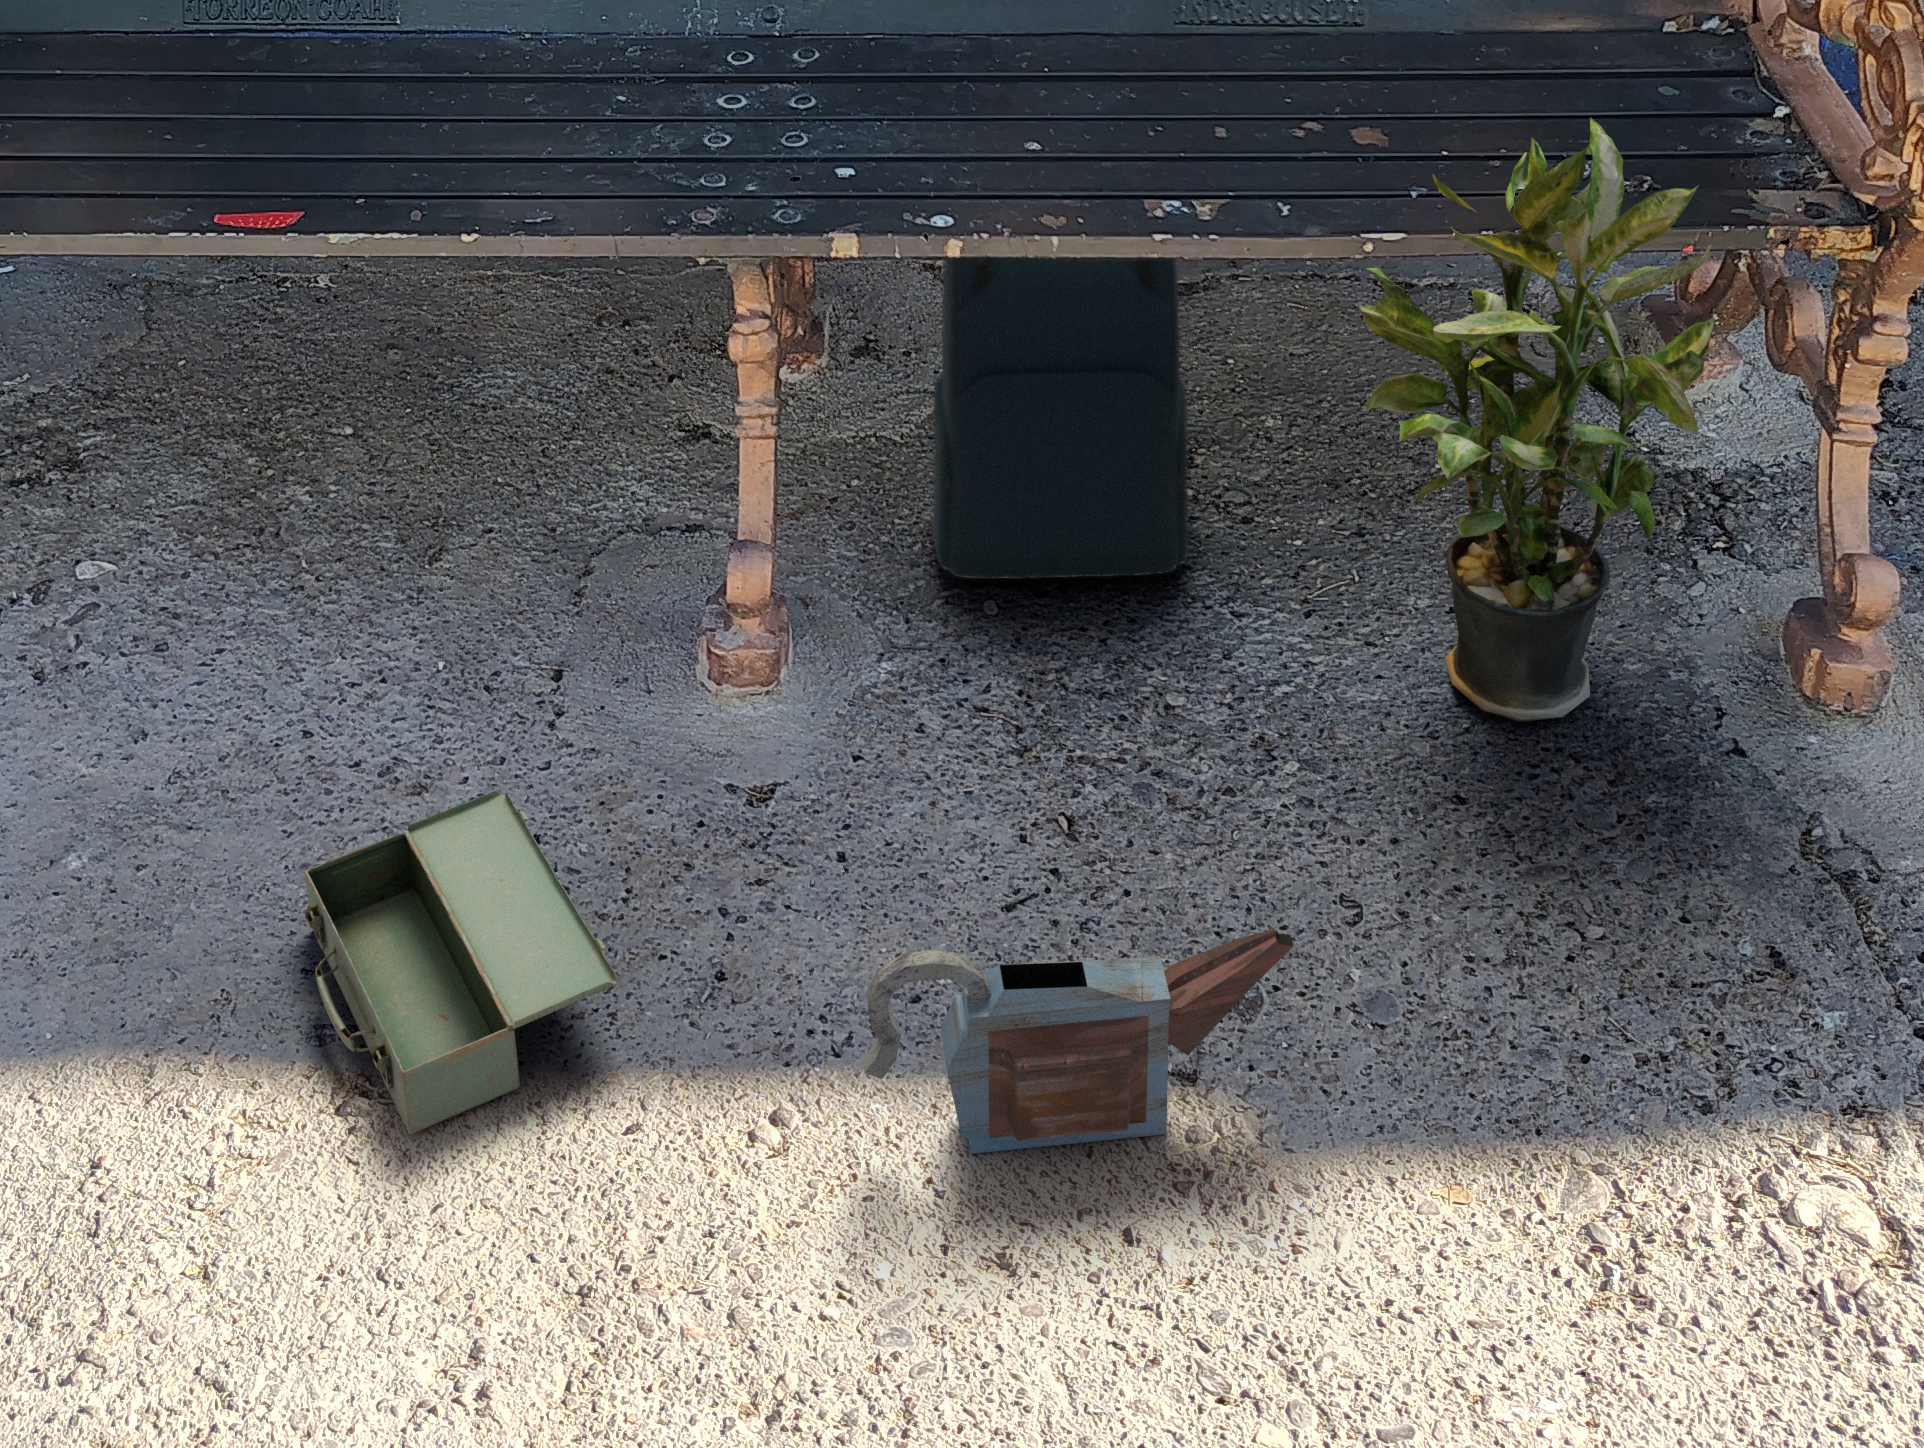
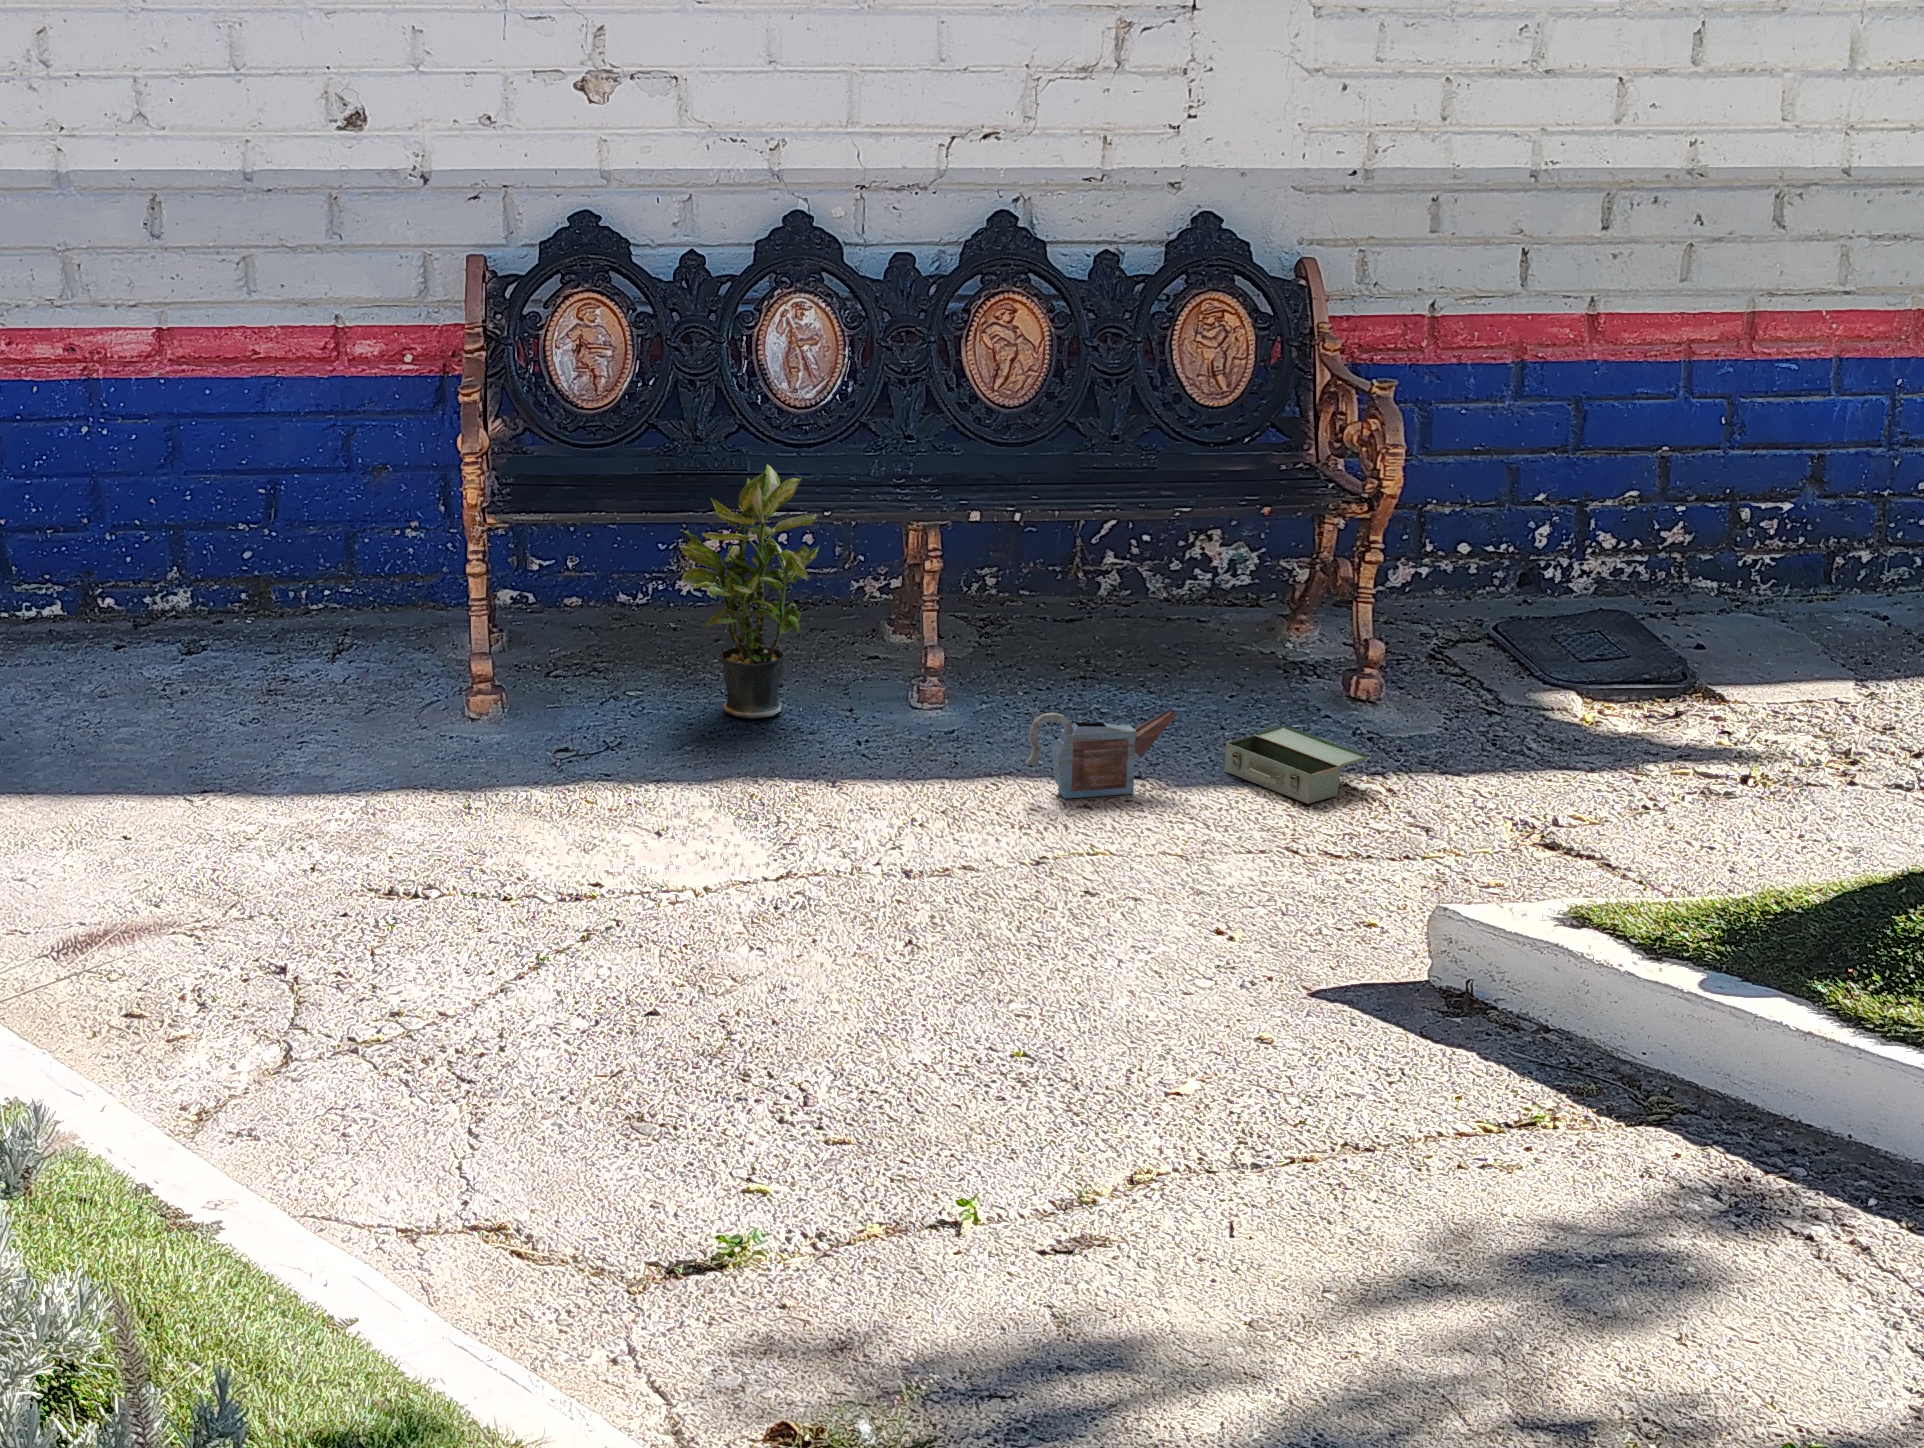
potted plant: present [1359,118,1715,722] -> present [680,464,819,719]
backpack: present [932,257,1189,579] -> none [985,502,1099,688]
toolbox: present [304,791,617,1134] -> present [1224,726,1368,804]

